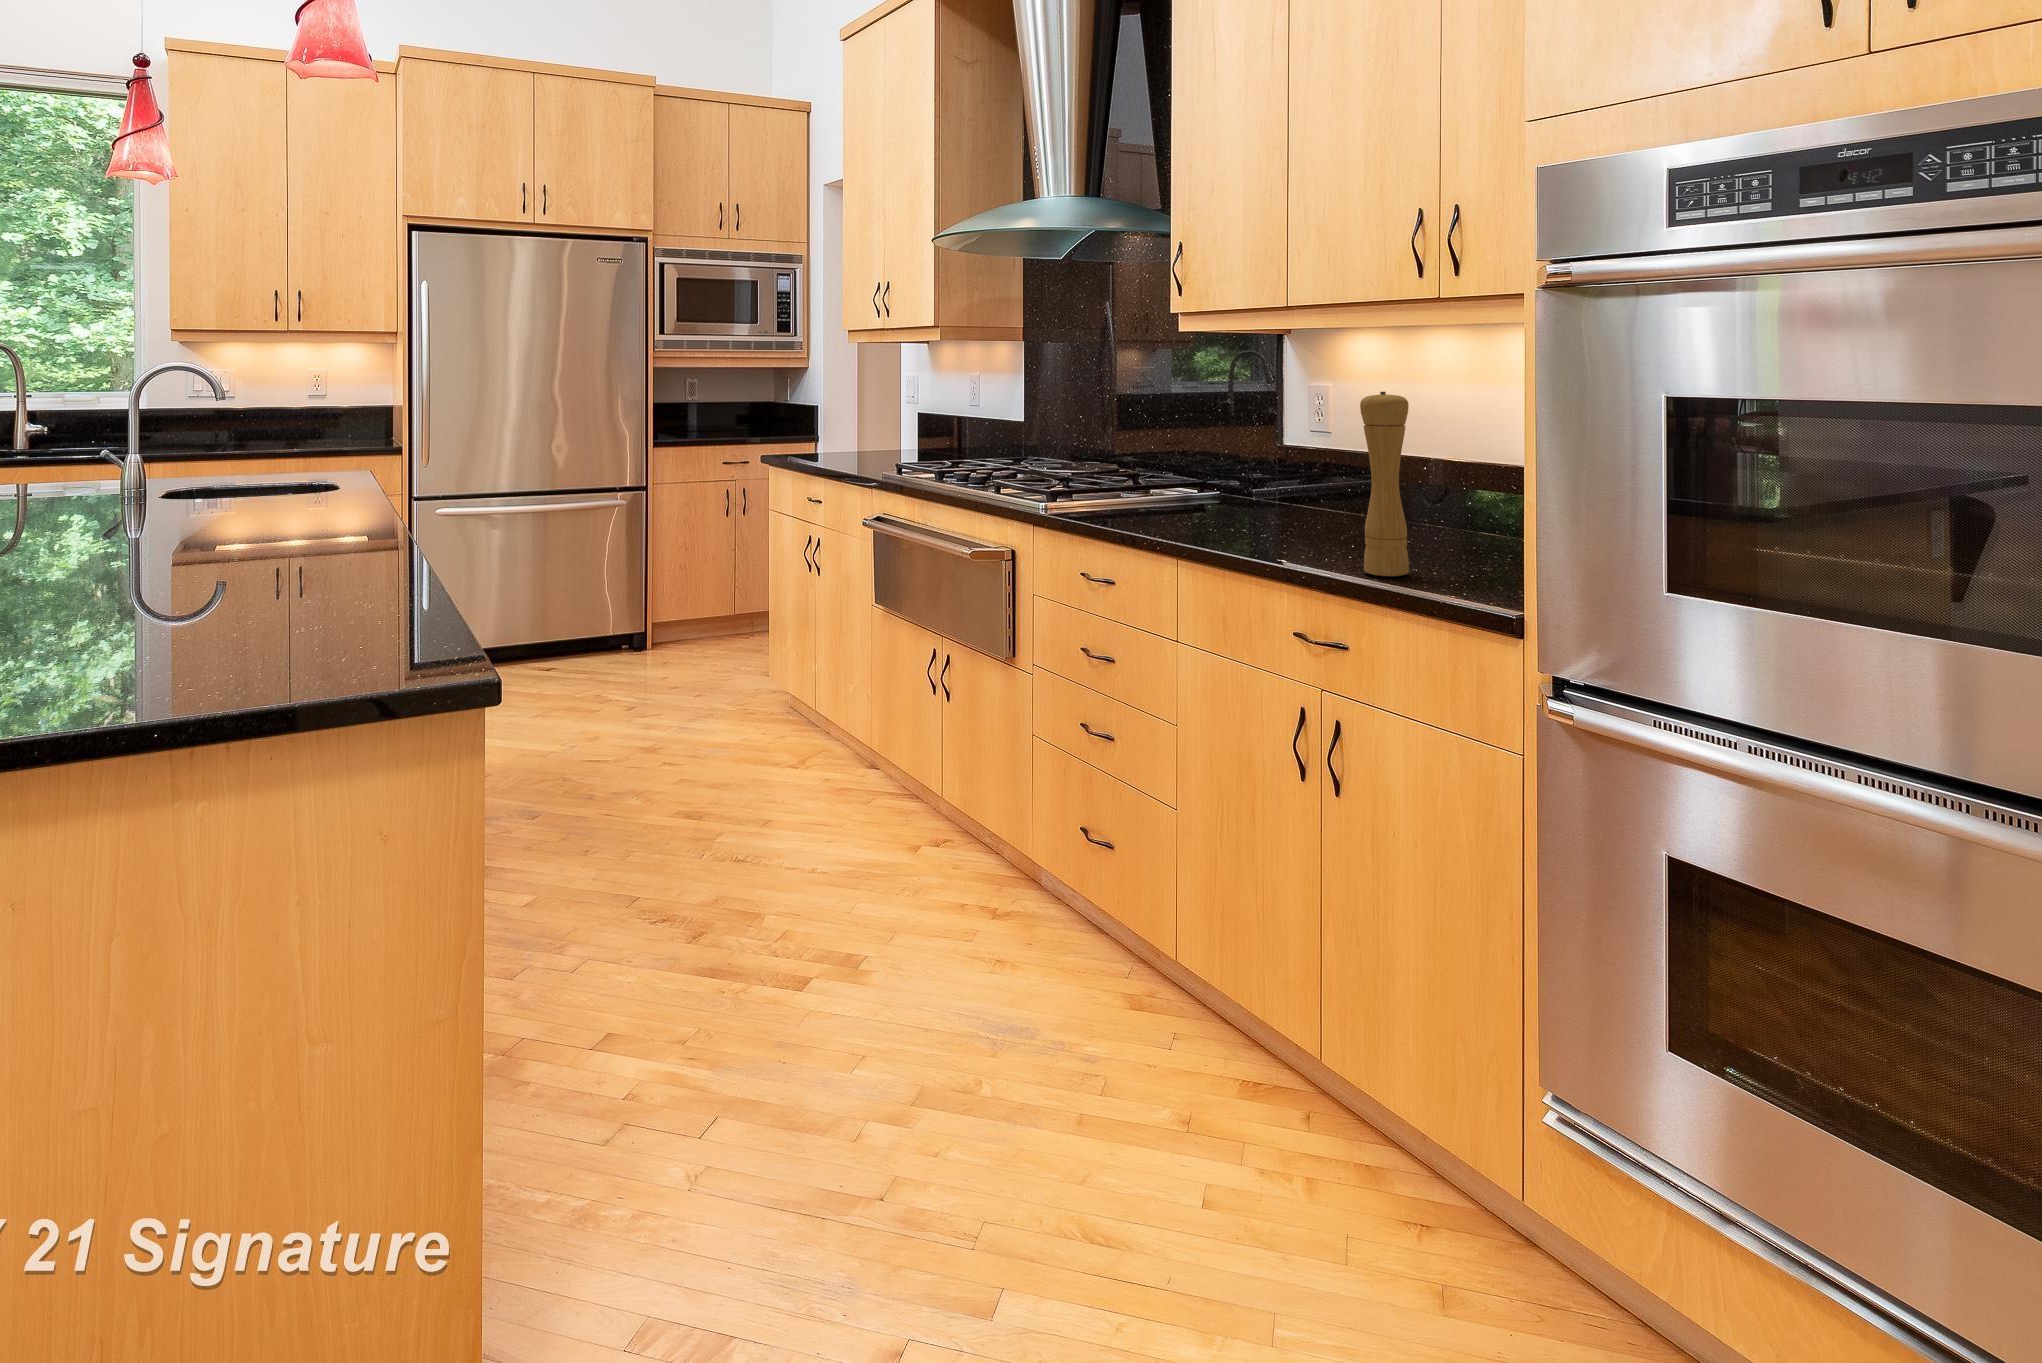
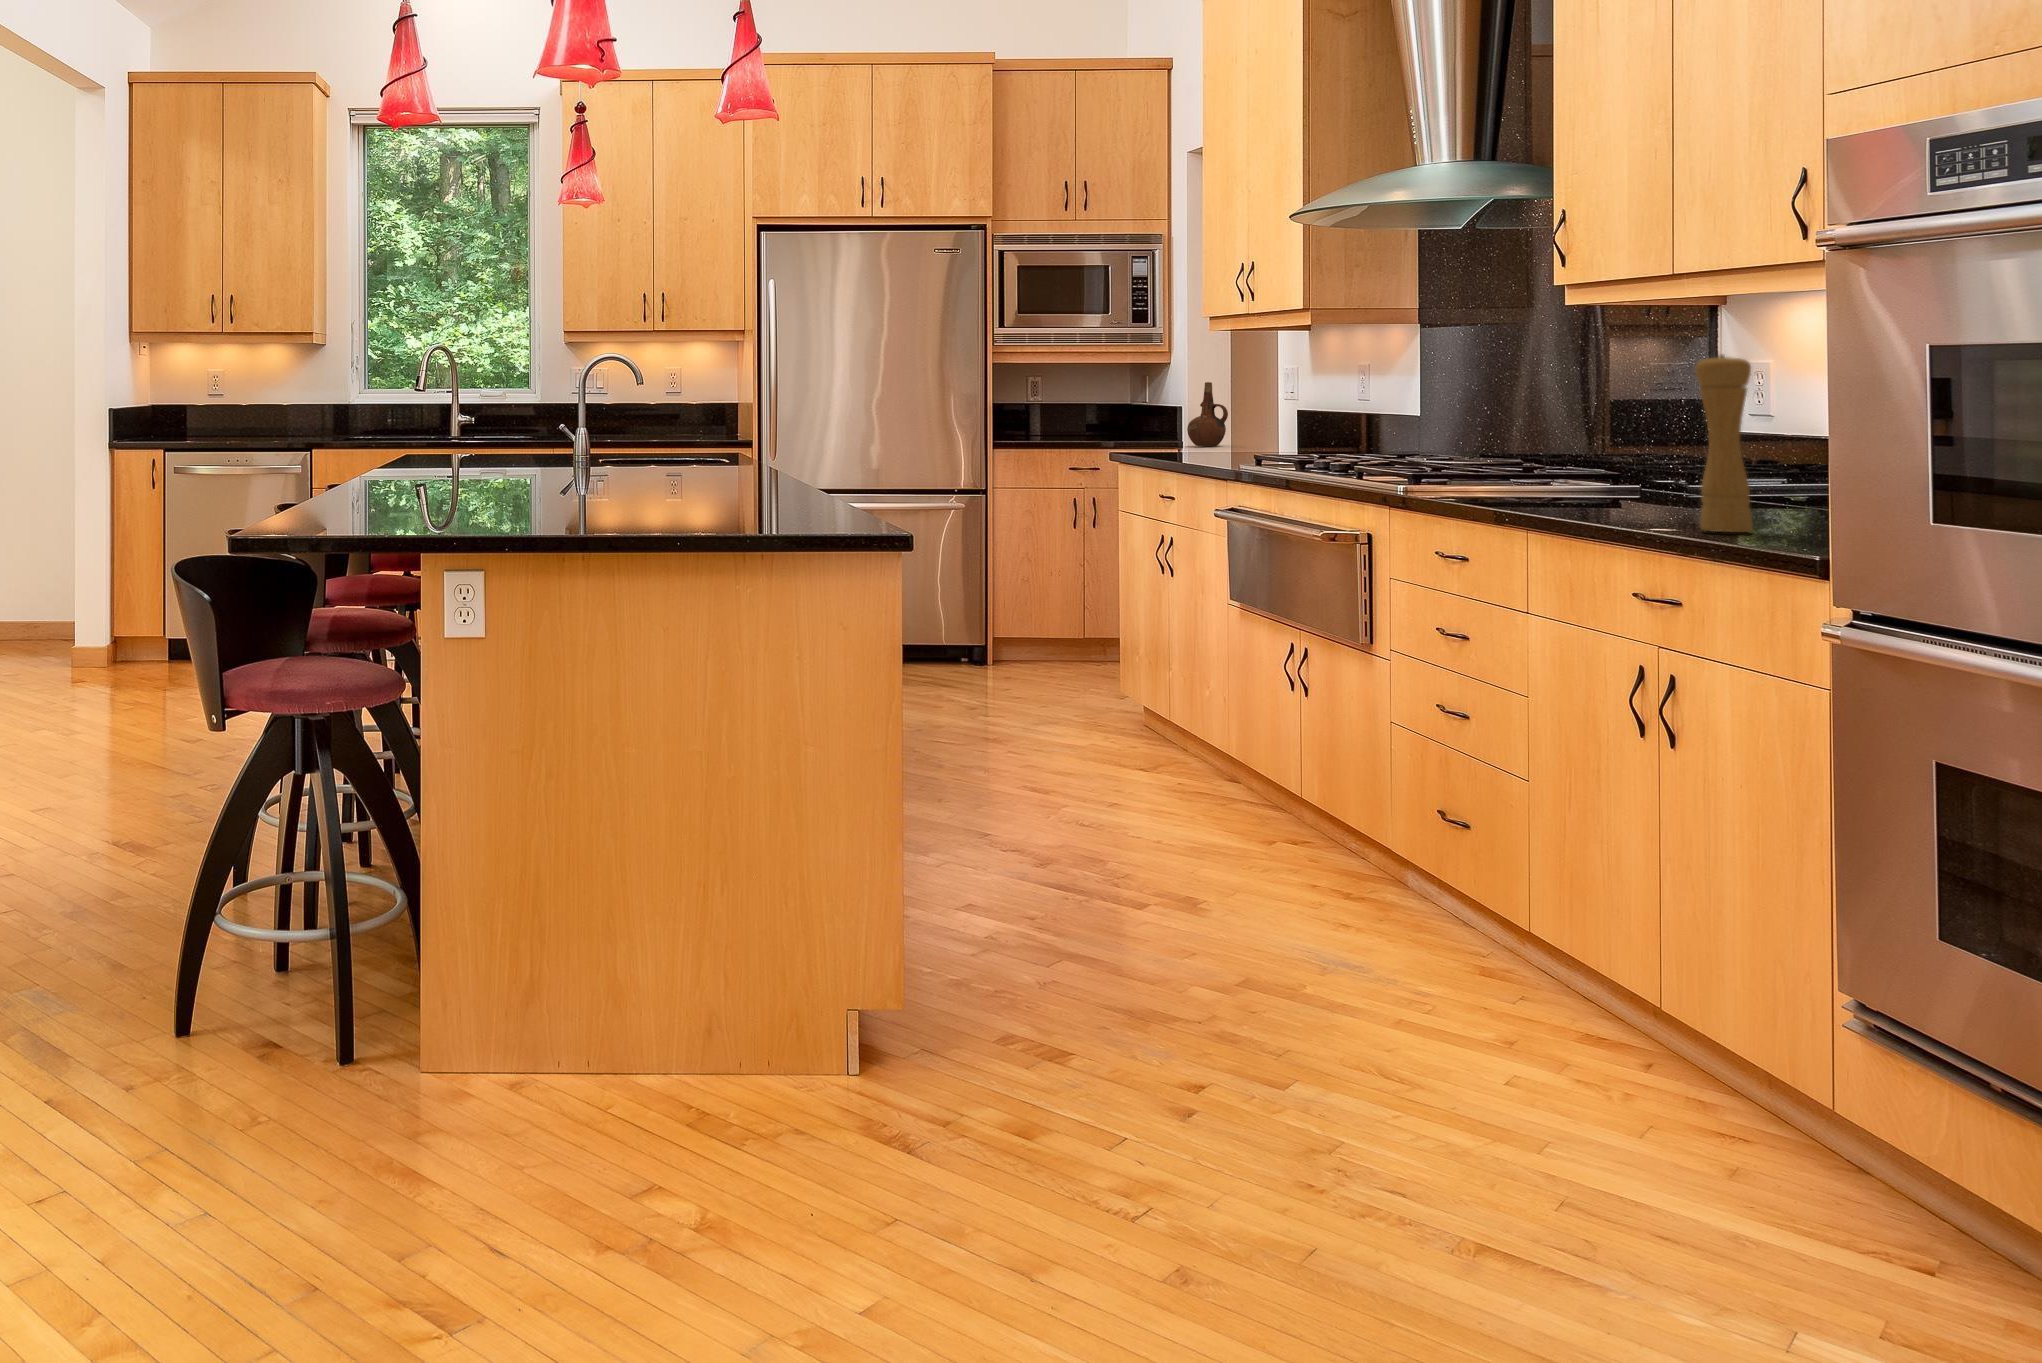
ceramic pitcher: none [825,384,857,437] -> present [1187,382,1228,446]

